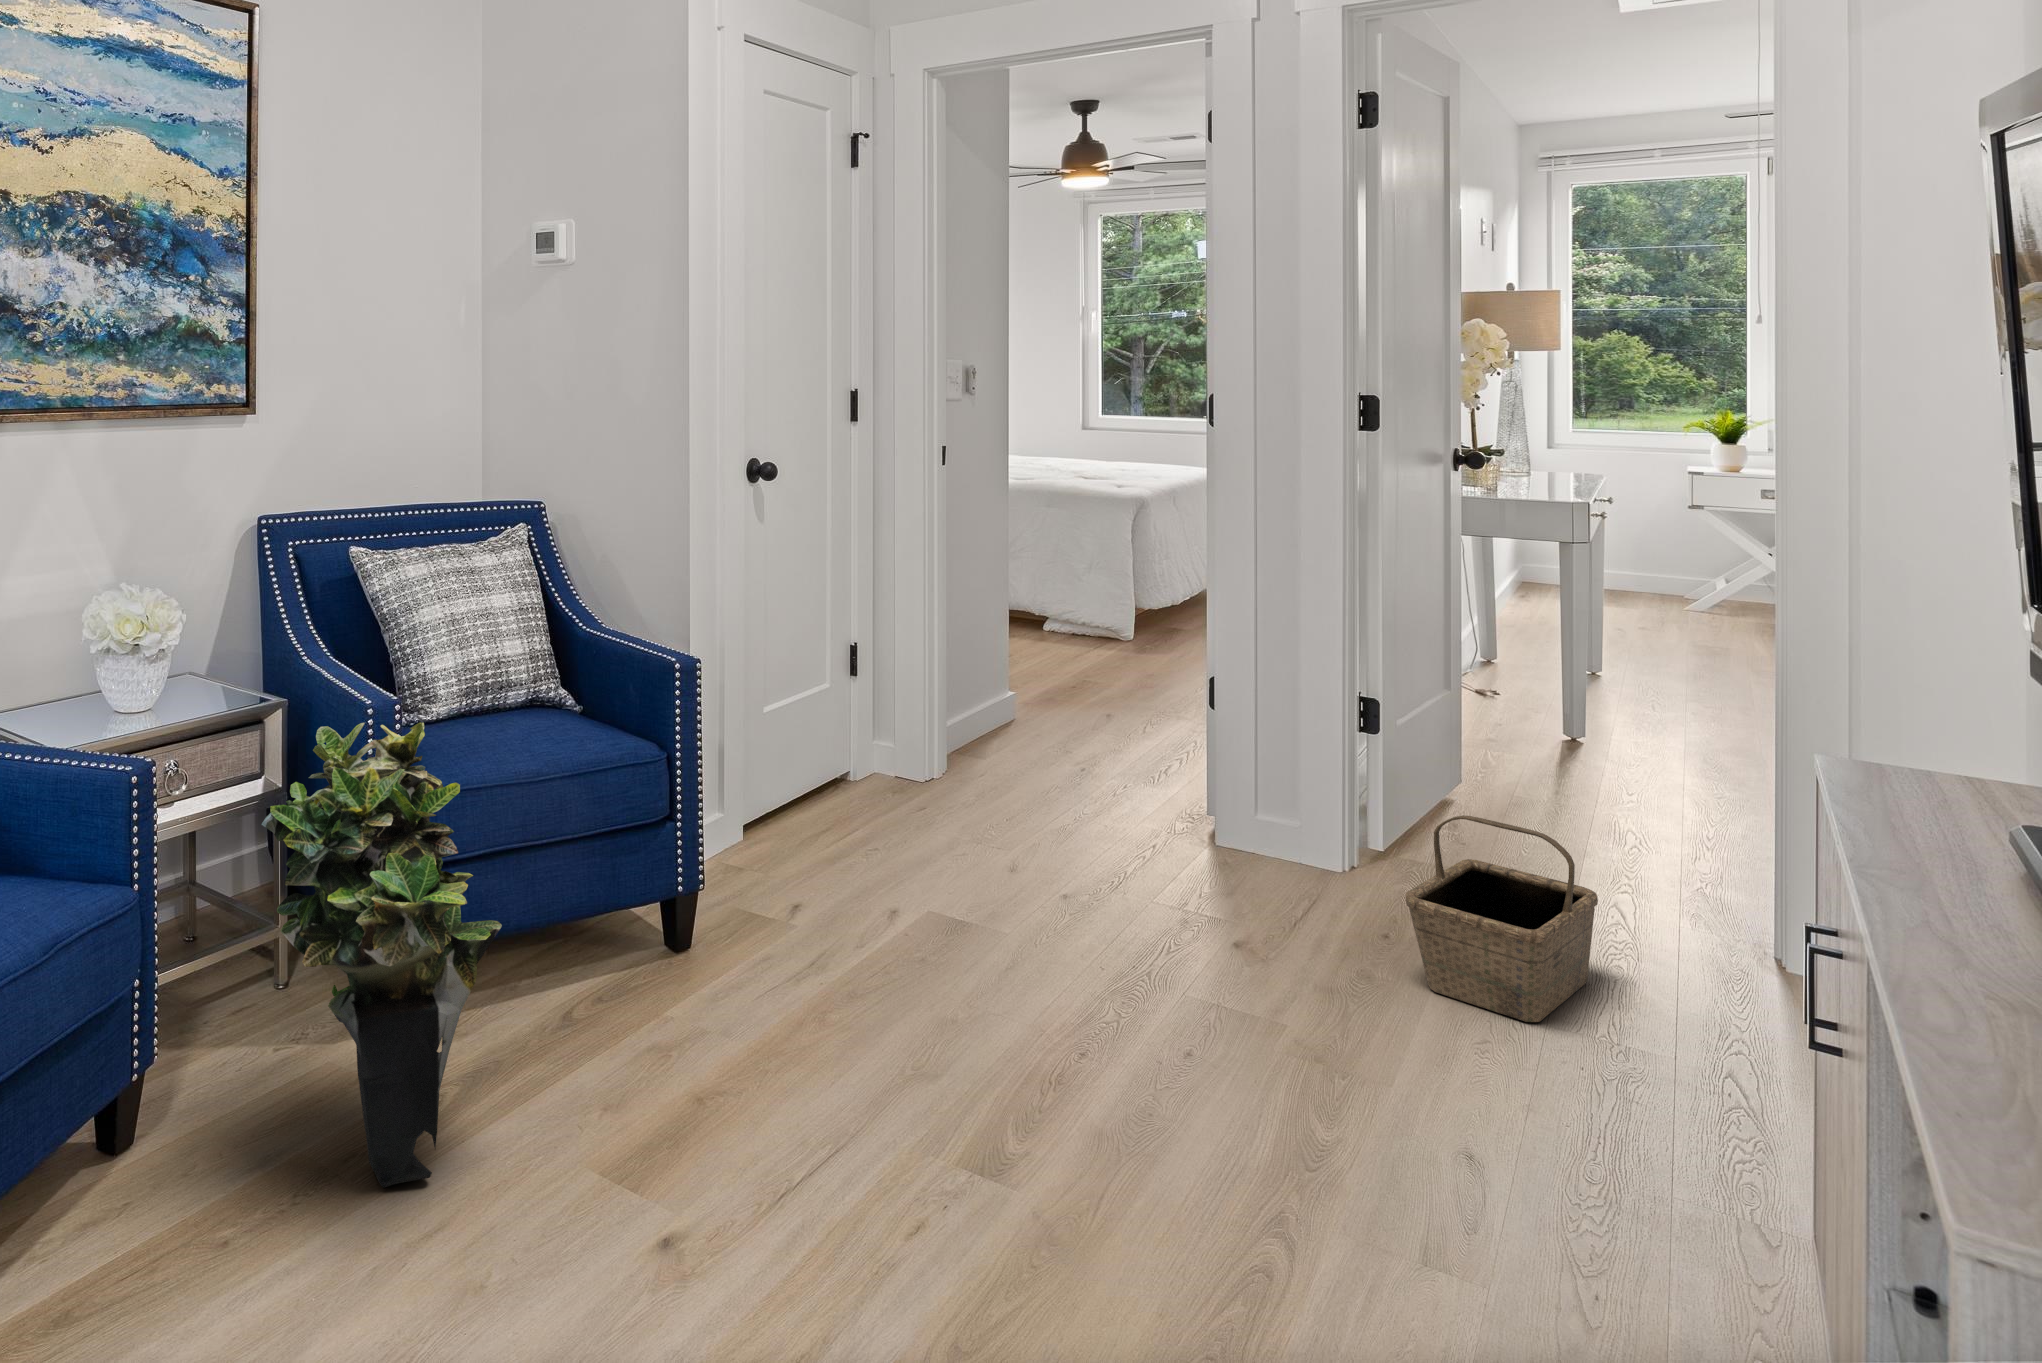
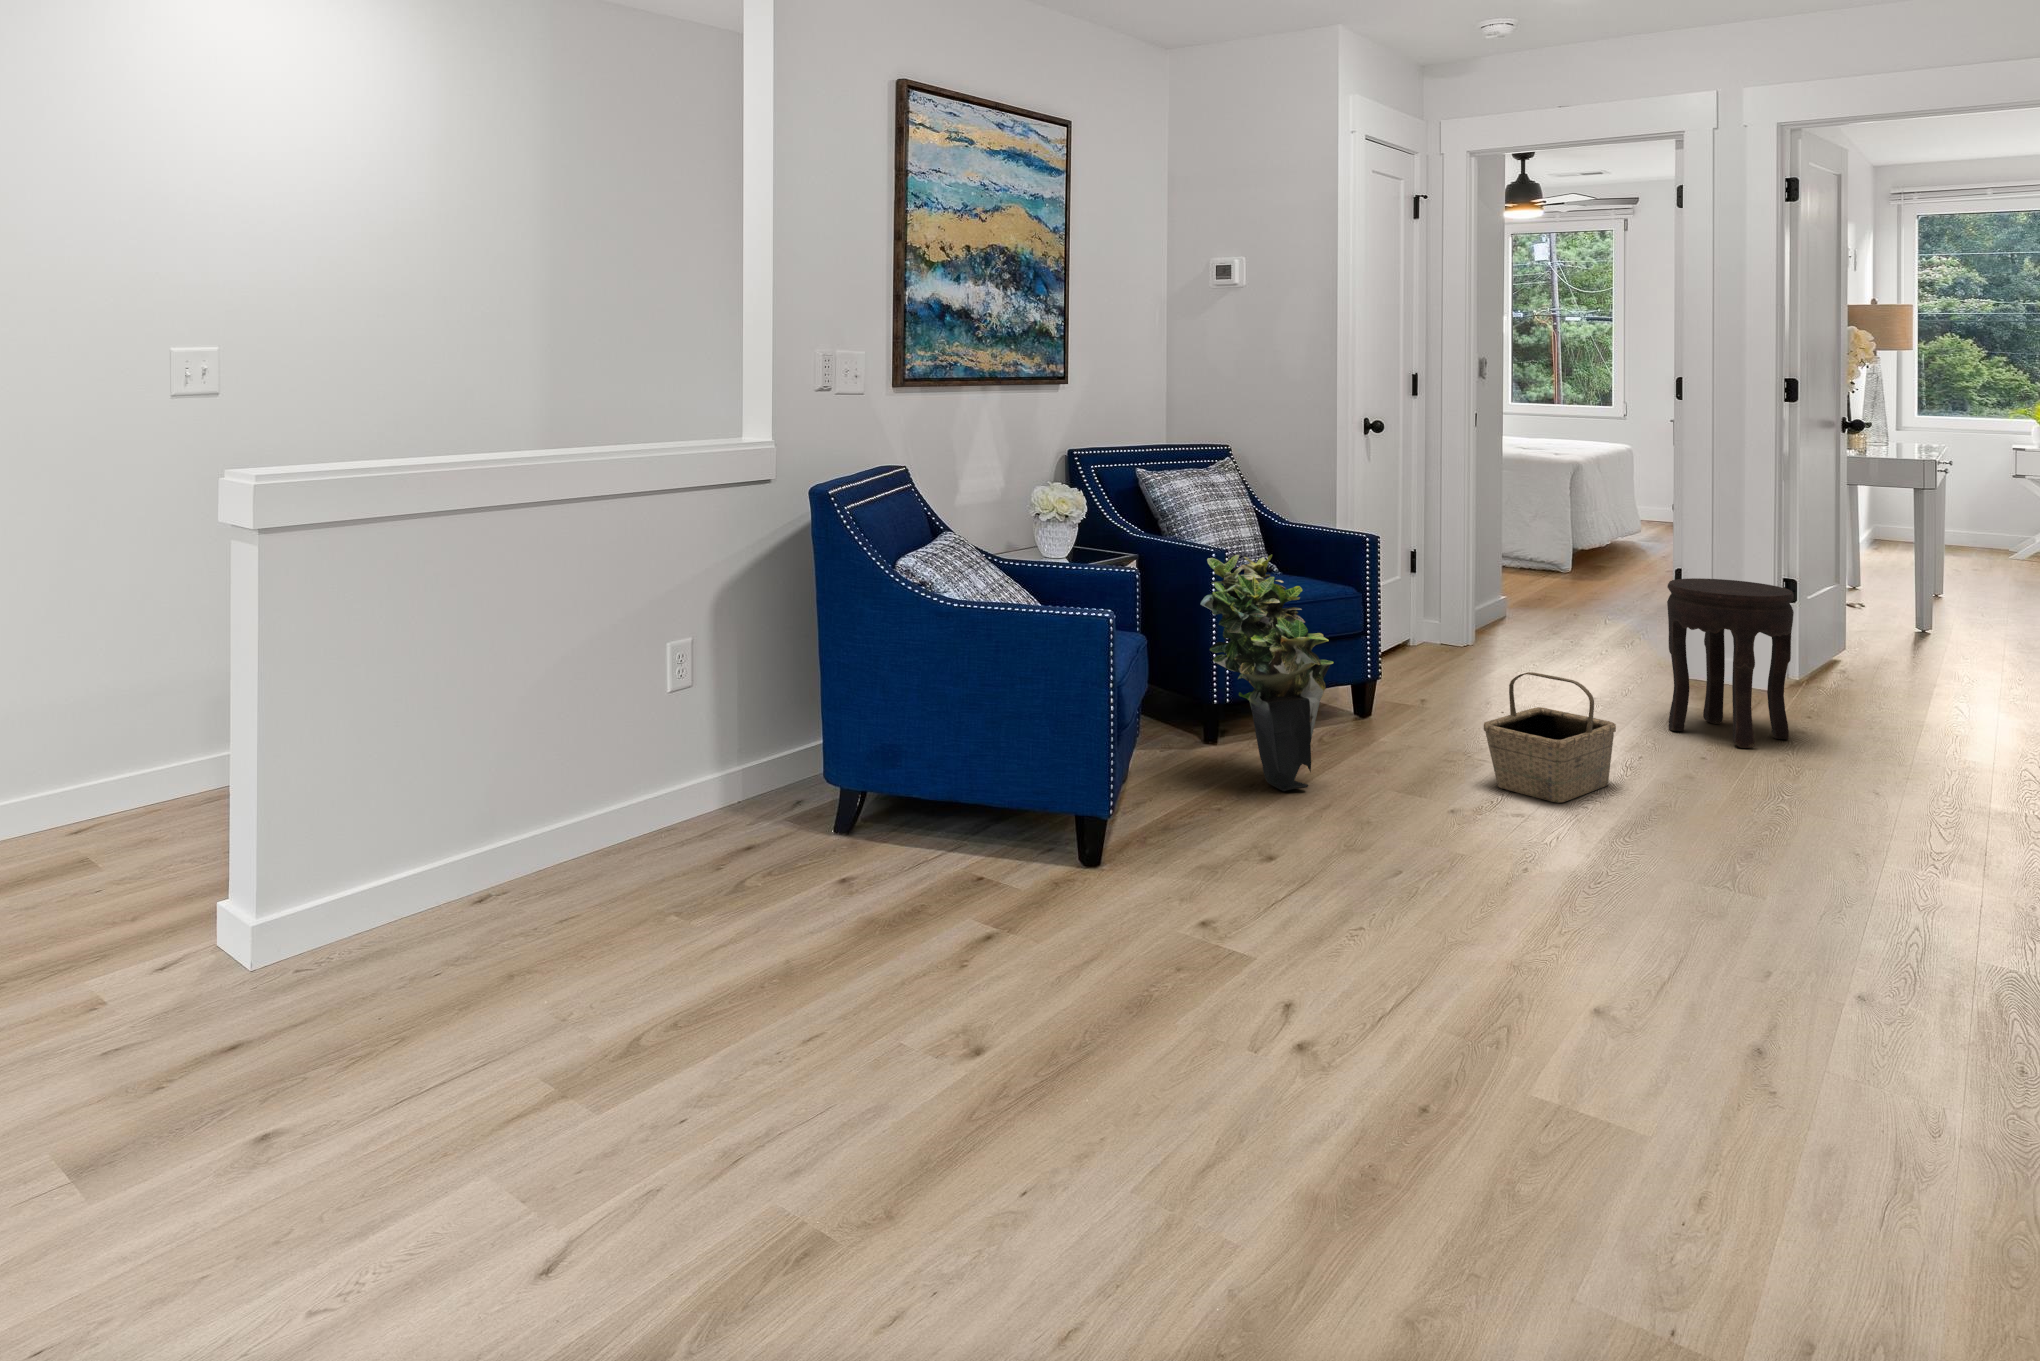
side table: none [1154,723,1353,1031] -> present [1667,578,1794,748]
basket: present [1406,815,1598,1022] -> present [1484,672,1616,802]

